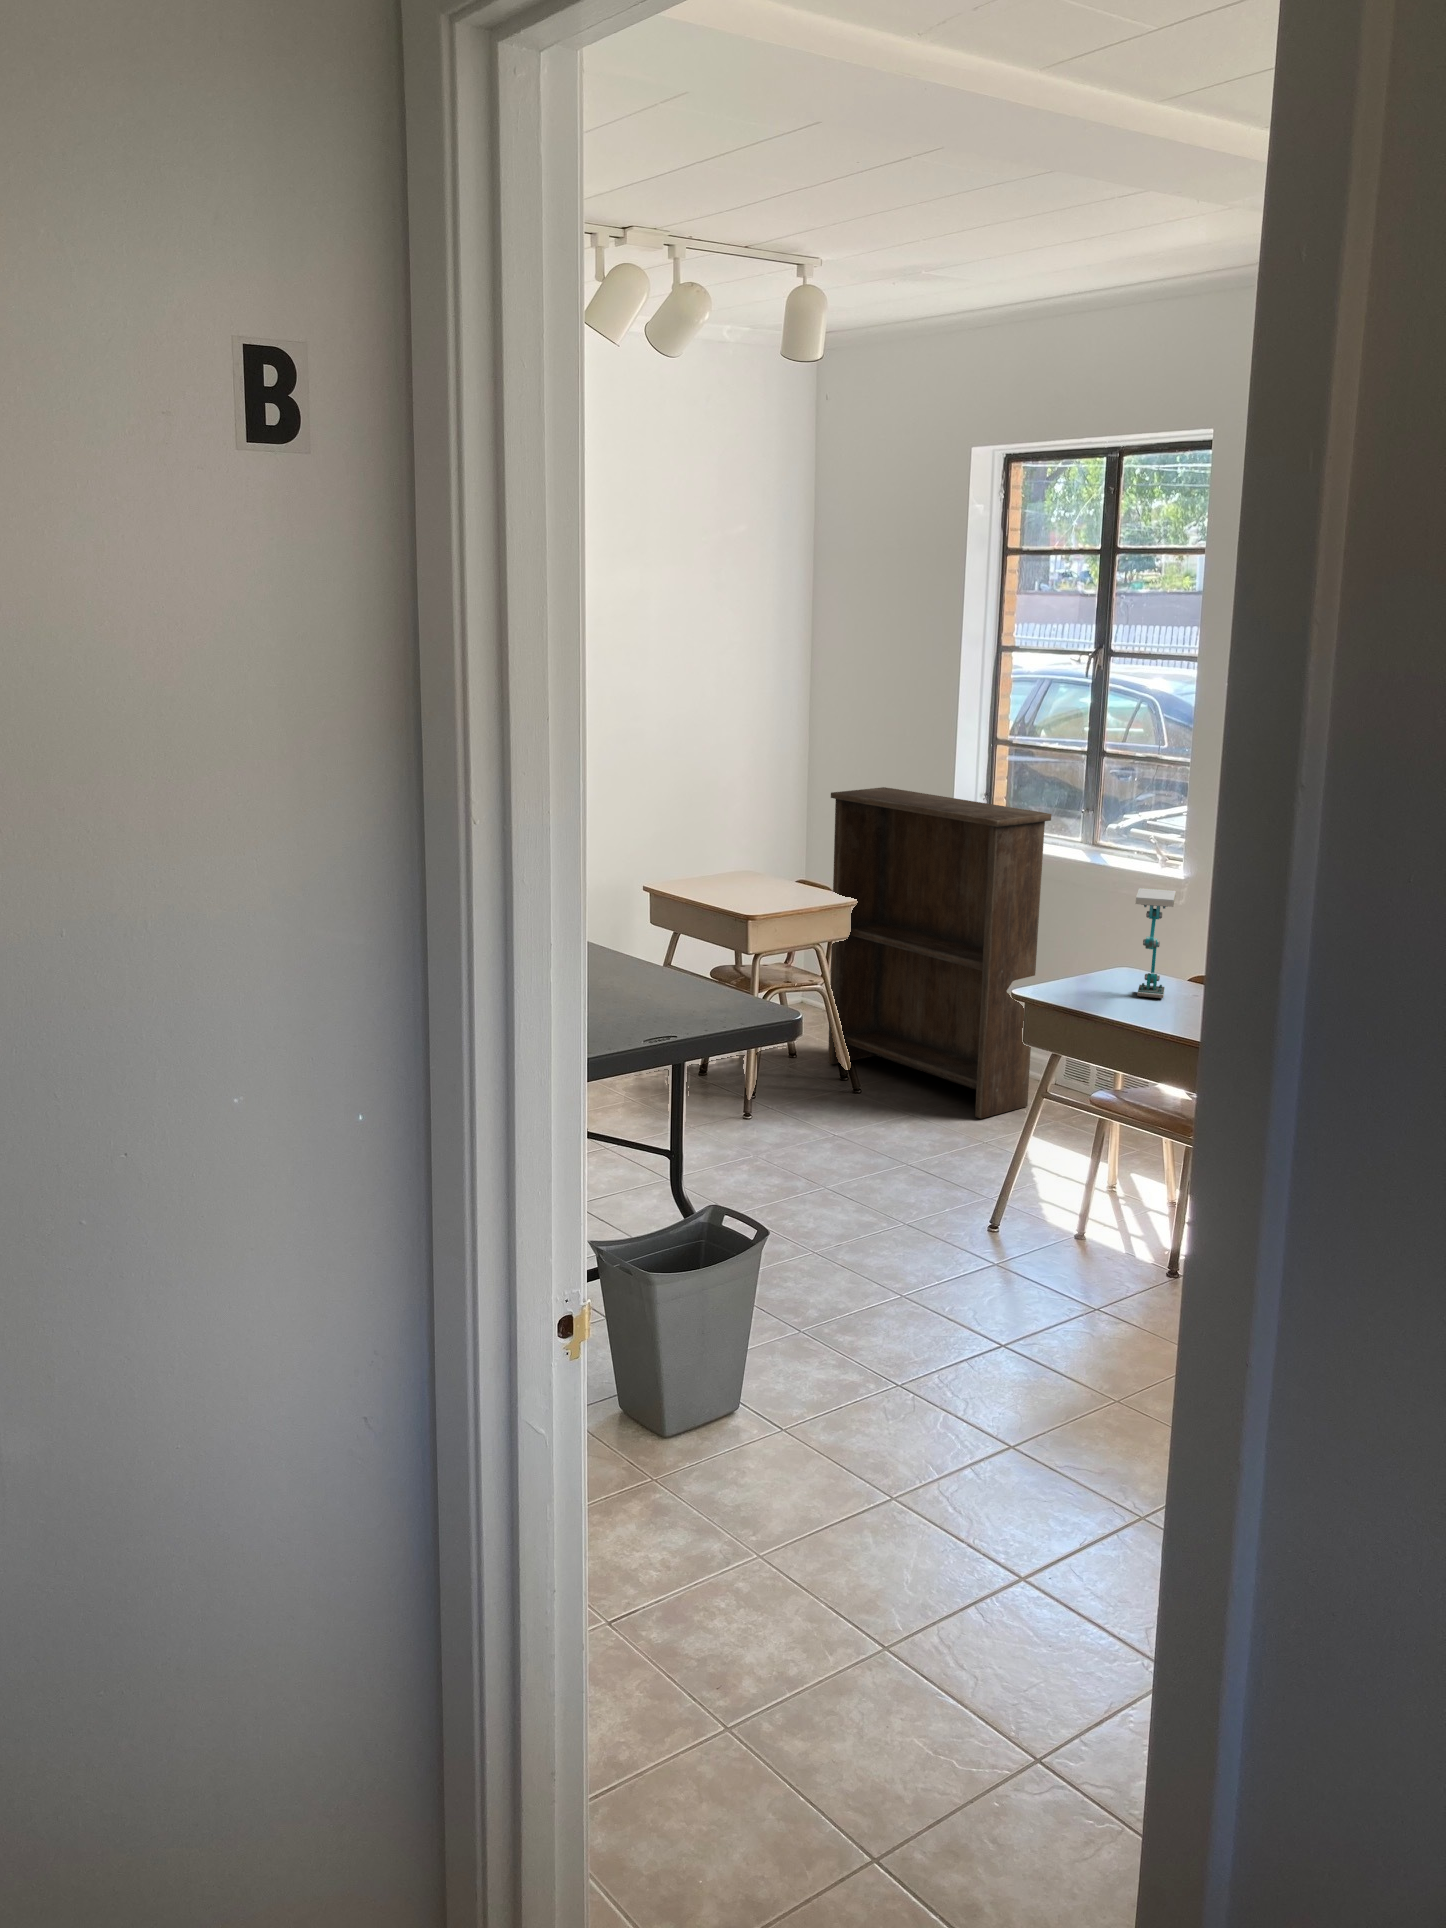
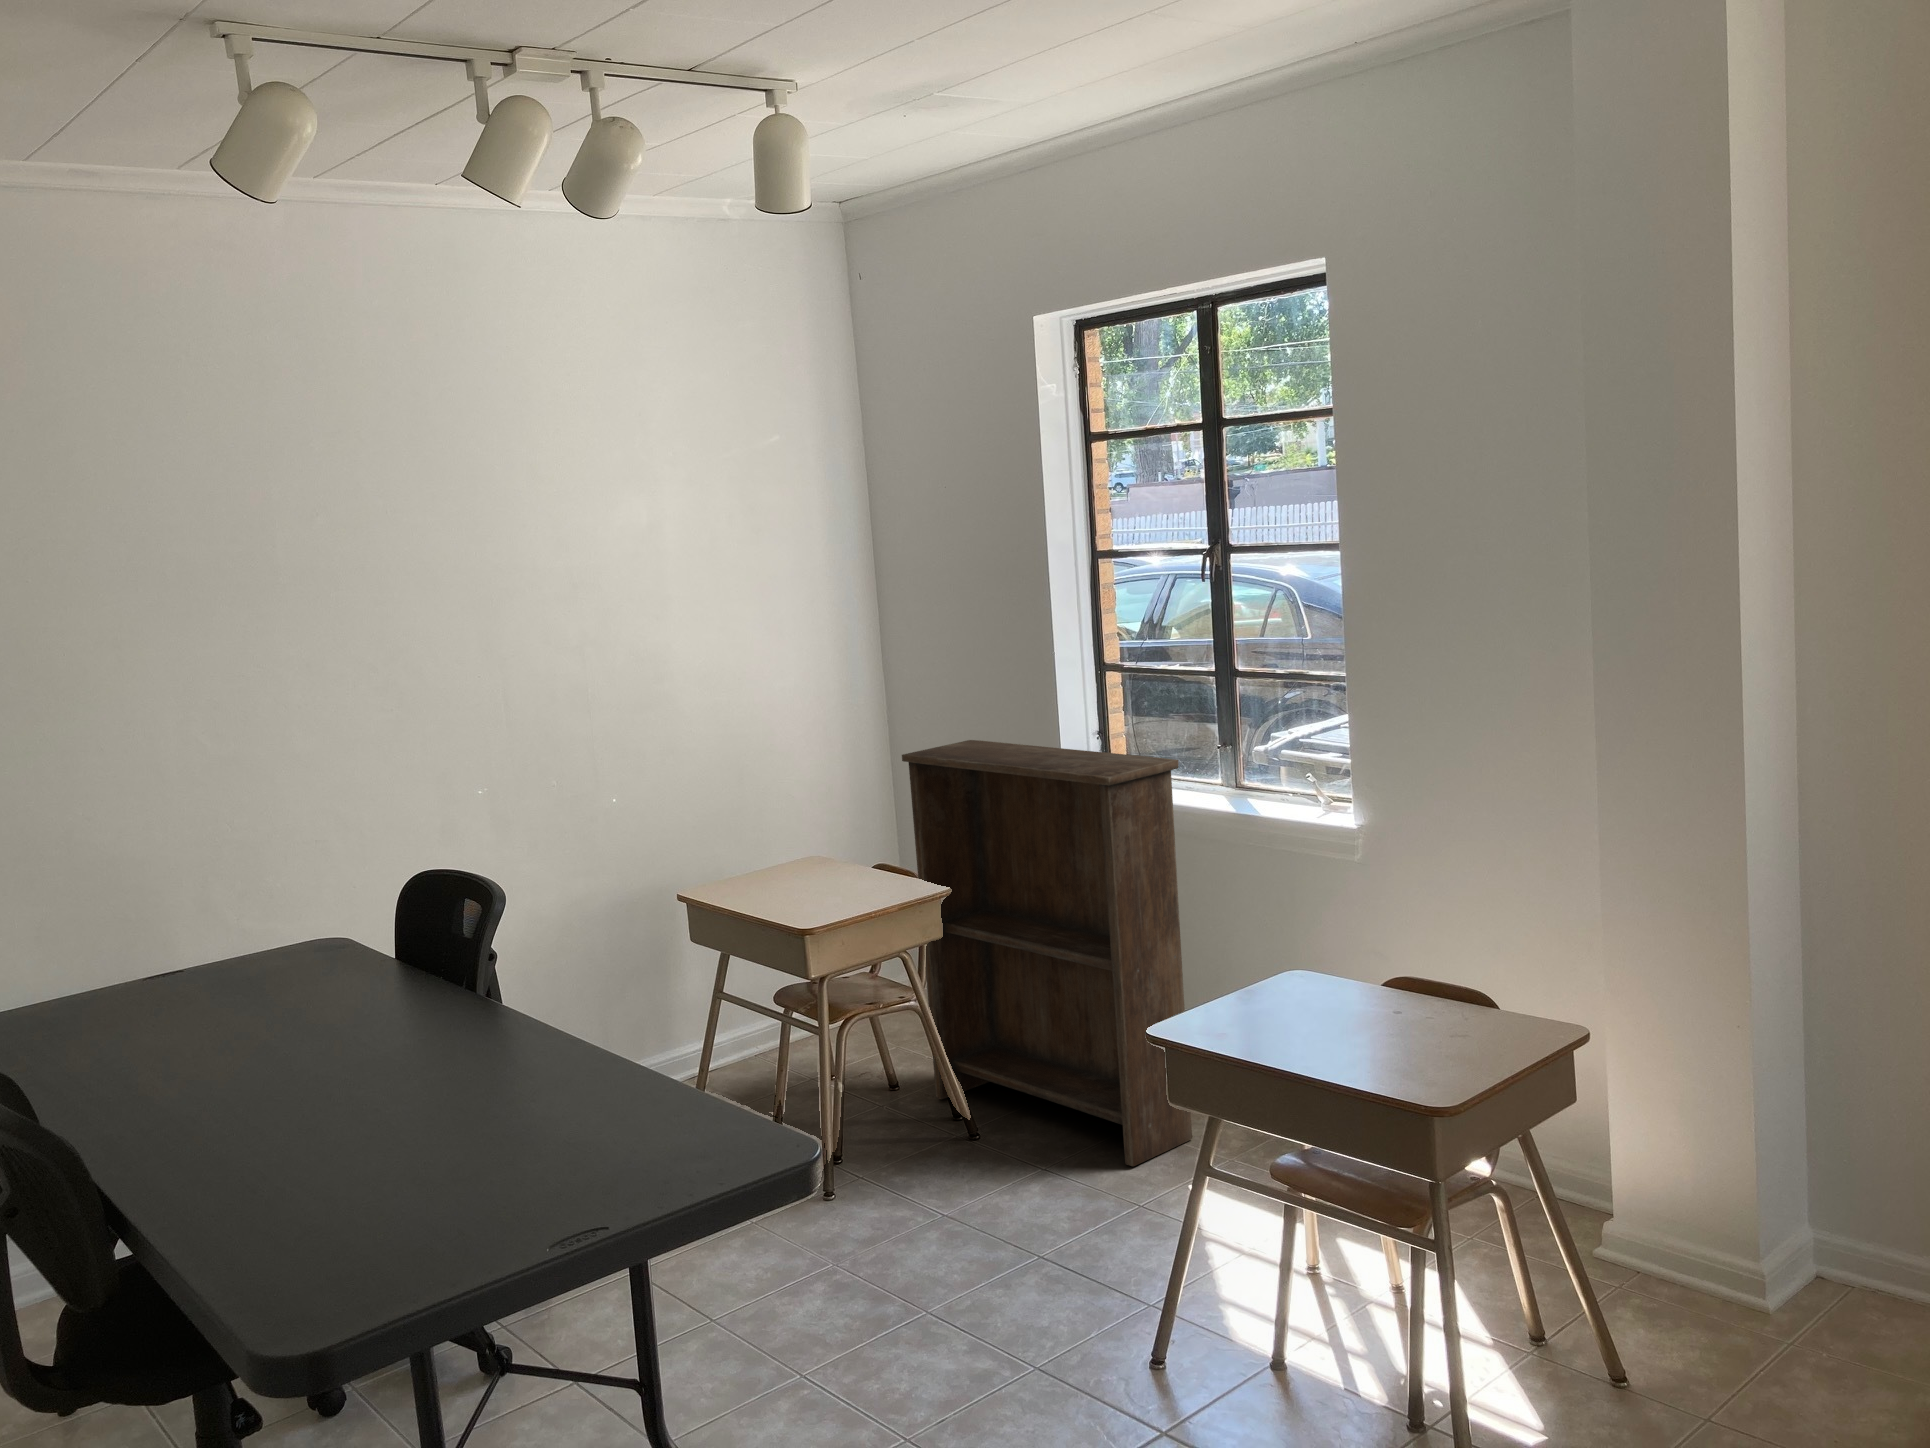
desk lamp: present [1135,888,1176,998] -> none [1297,871,1352,1018]

